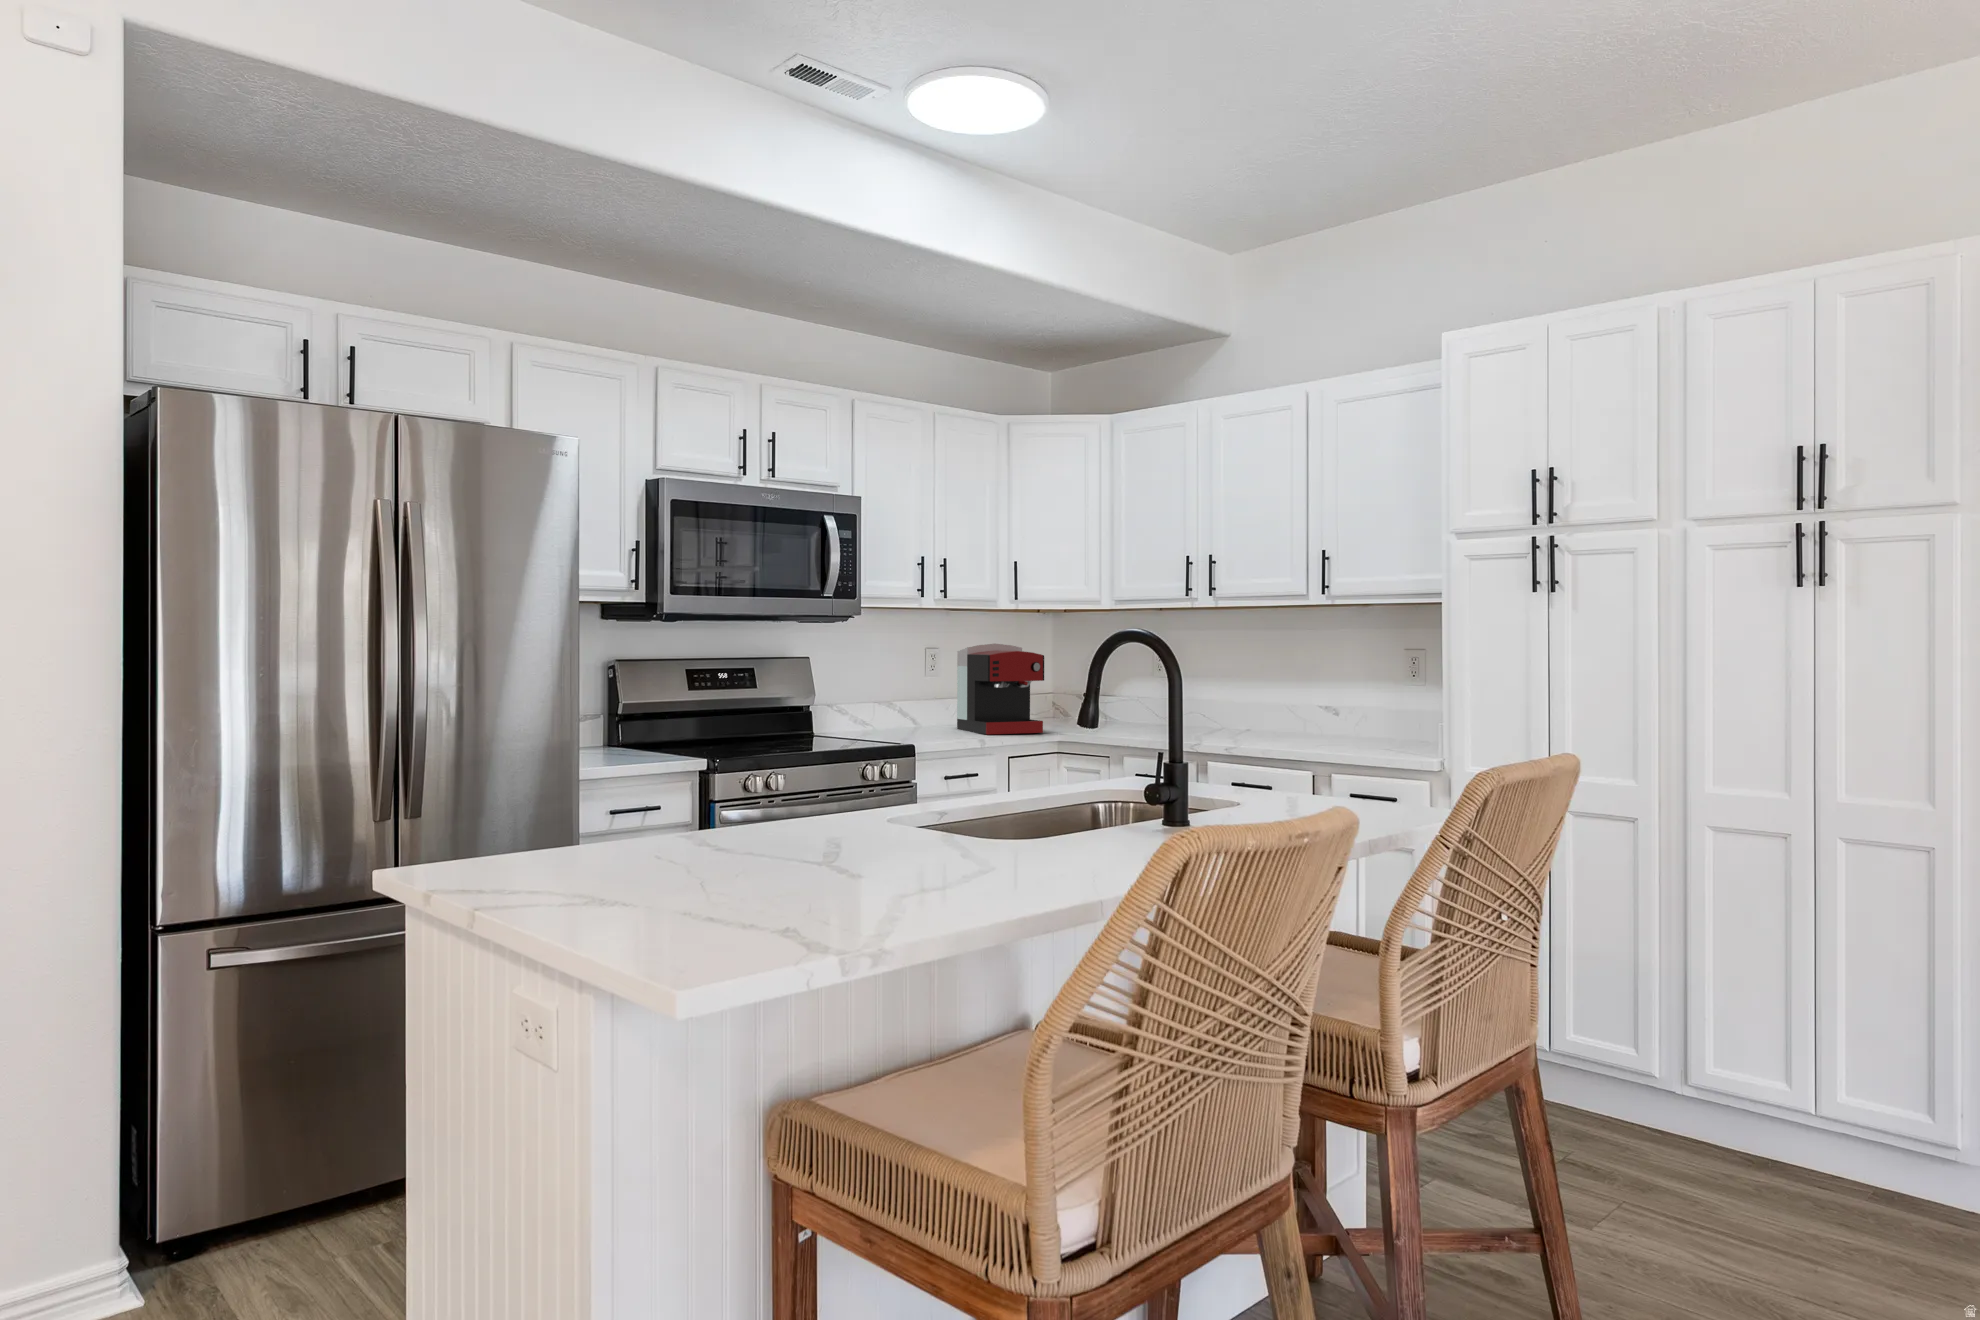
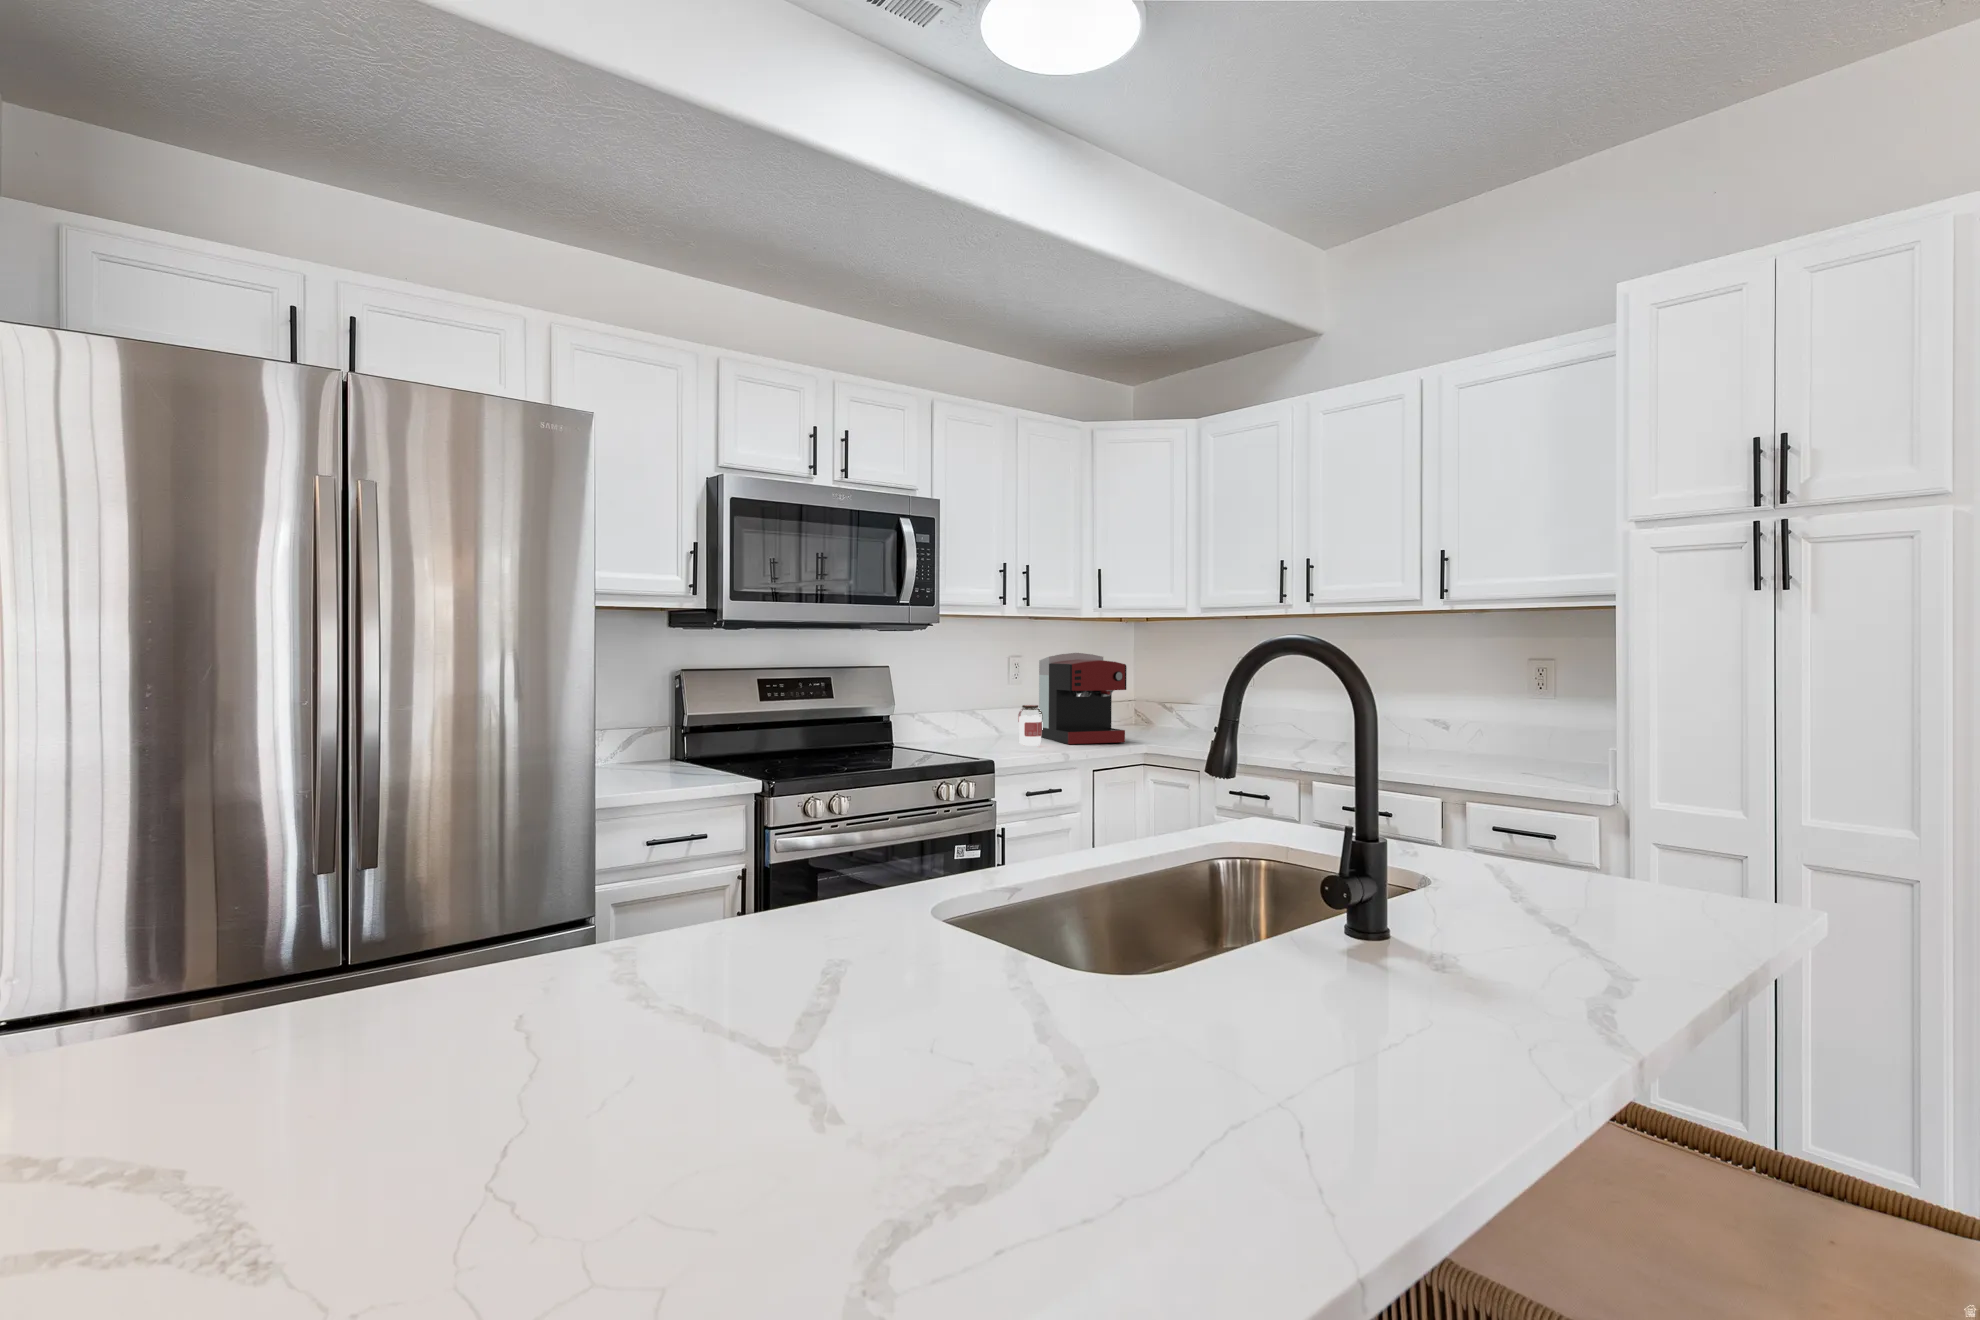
jar: none [937,696,961,736] -> present [1018,705,1043,746]

